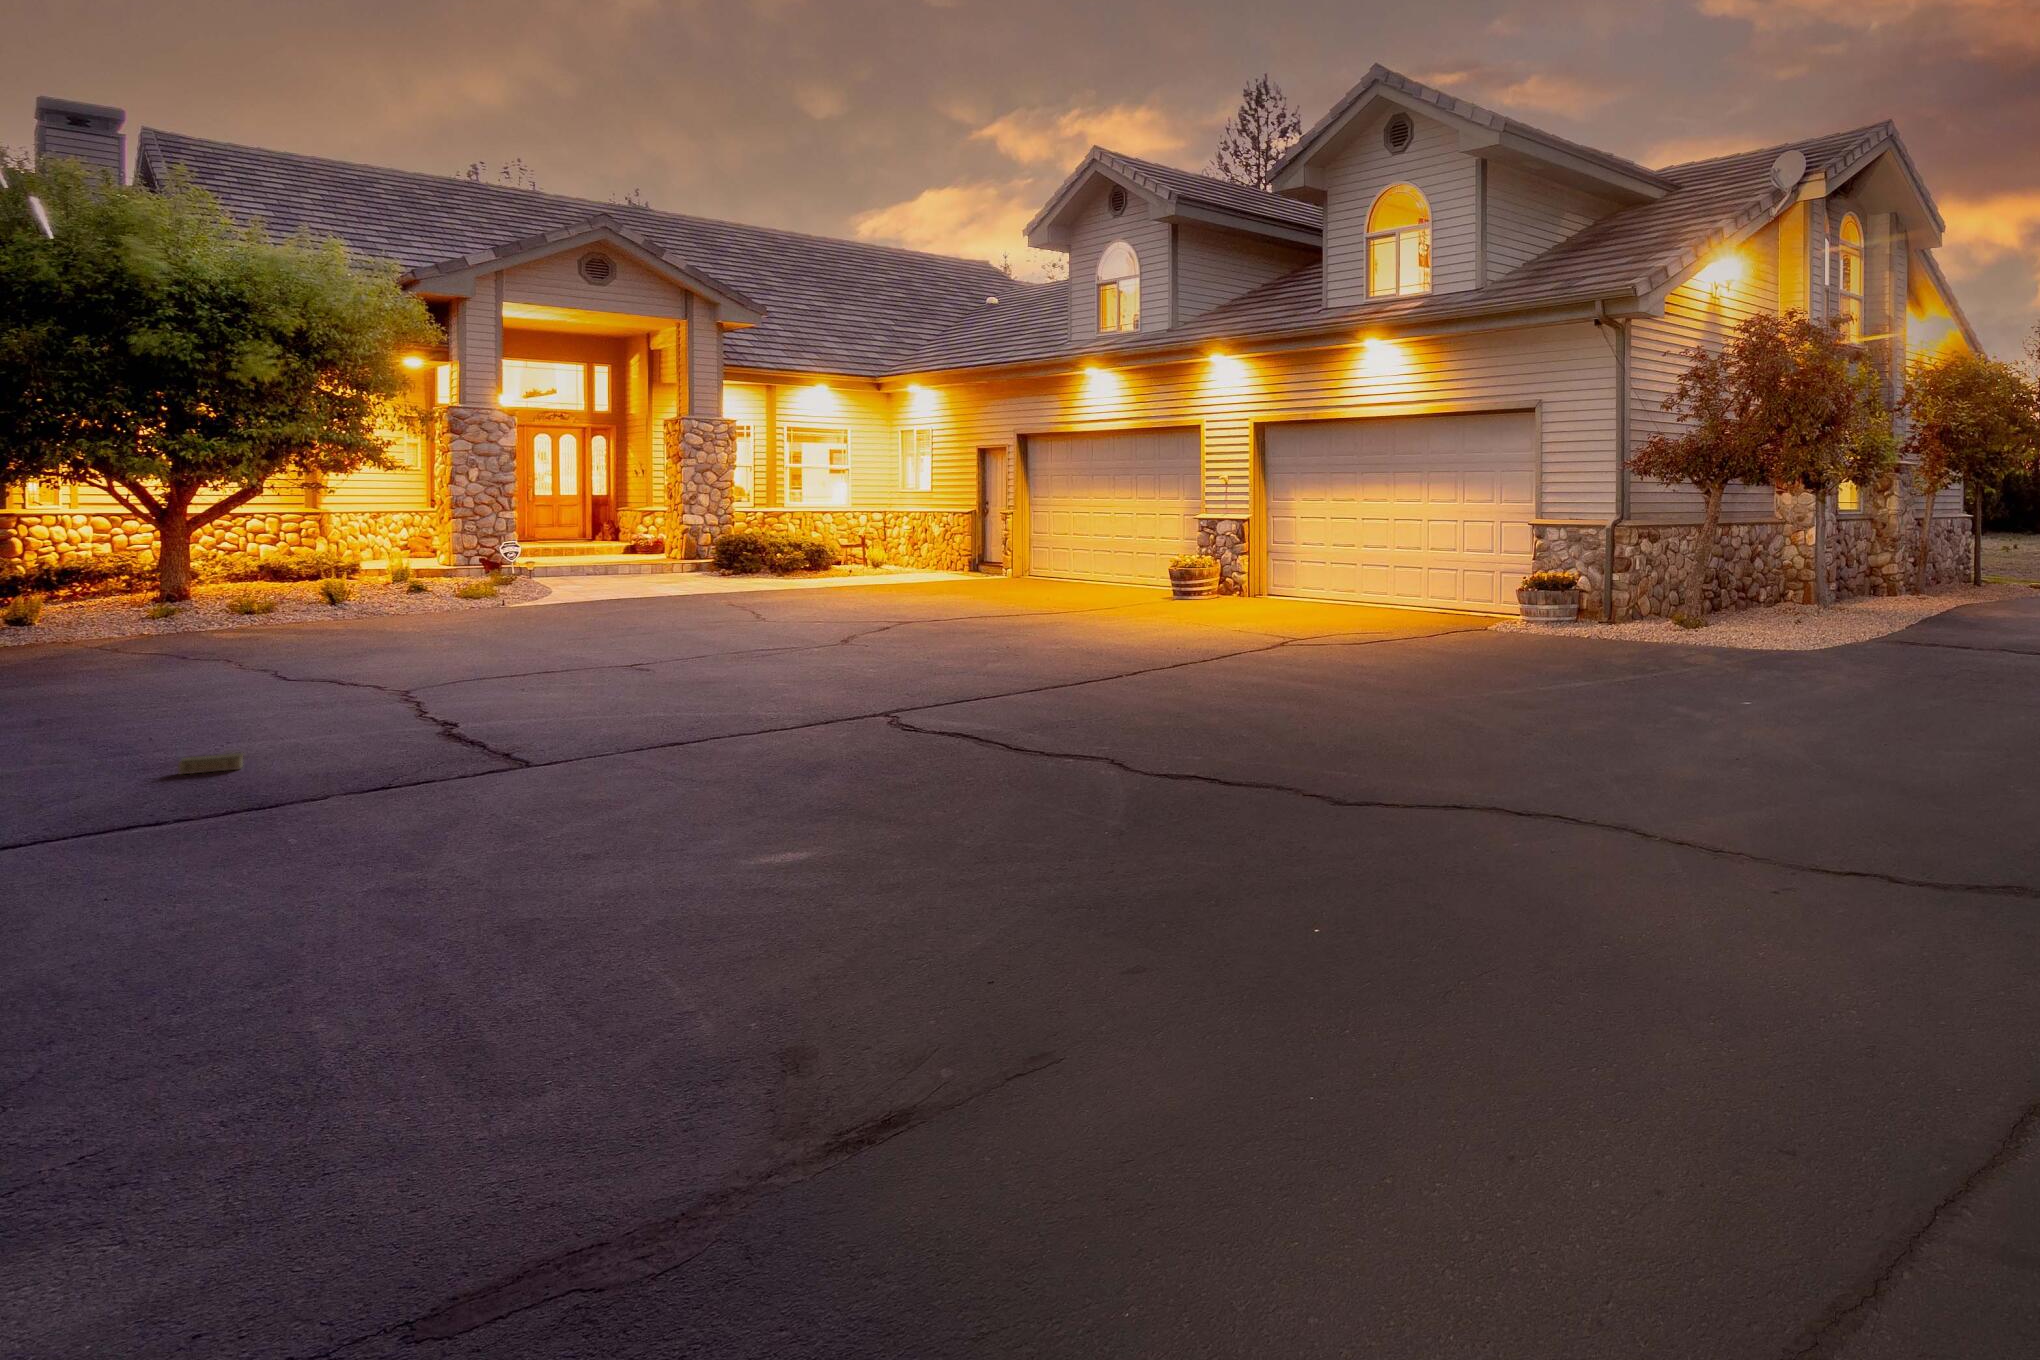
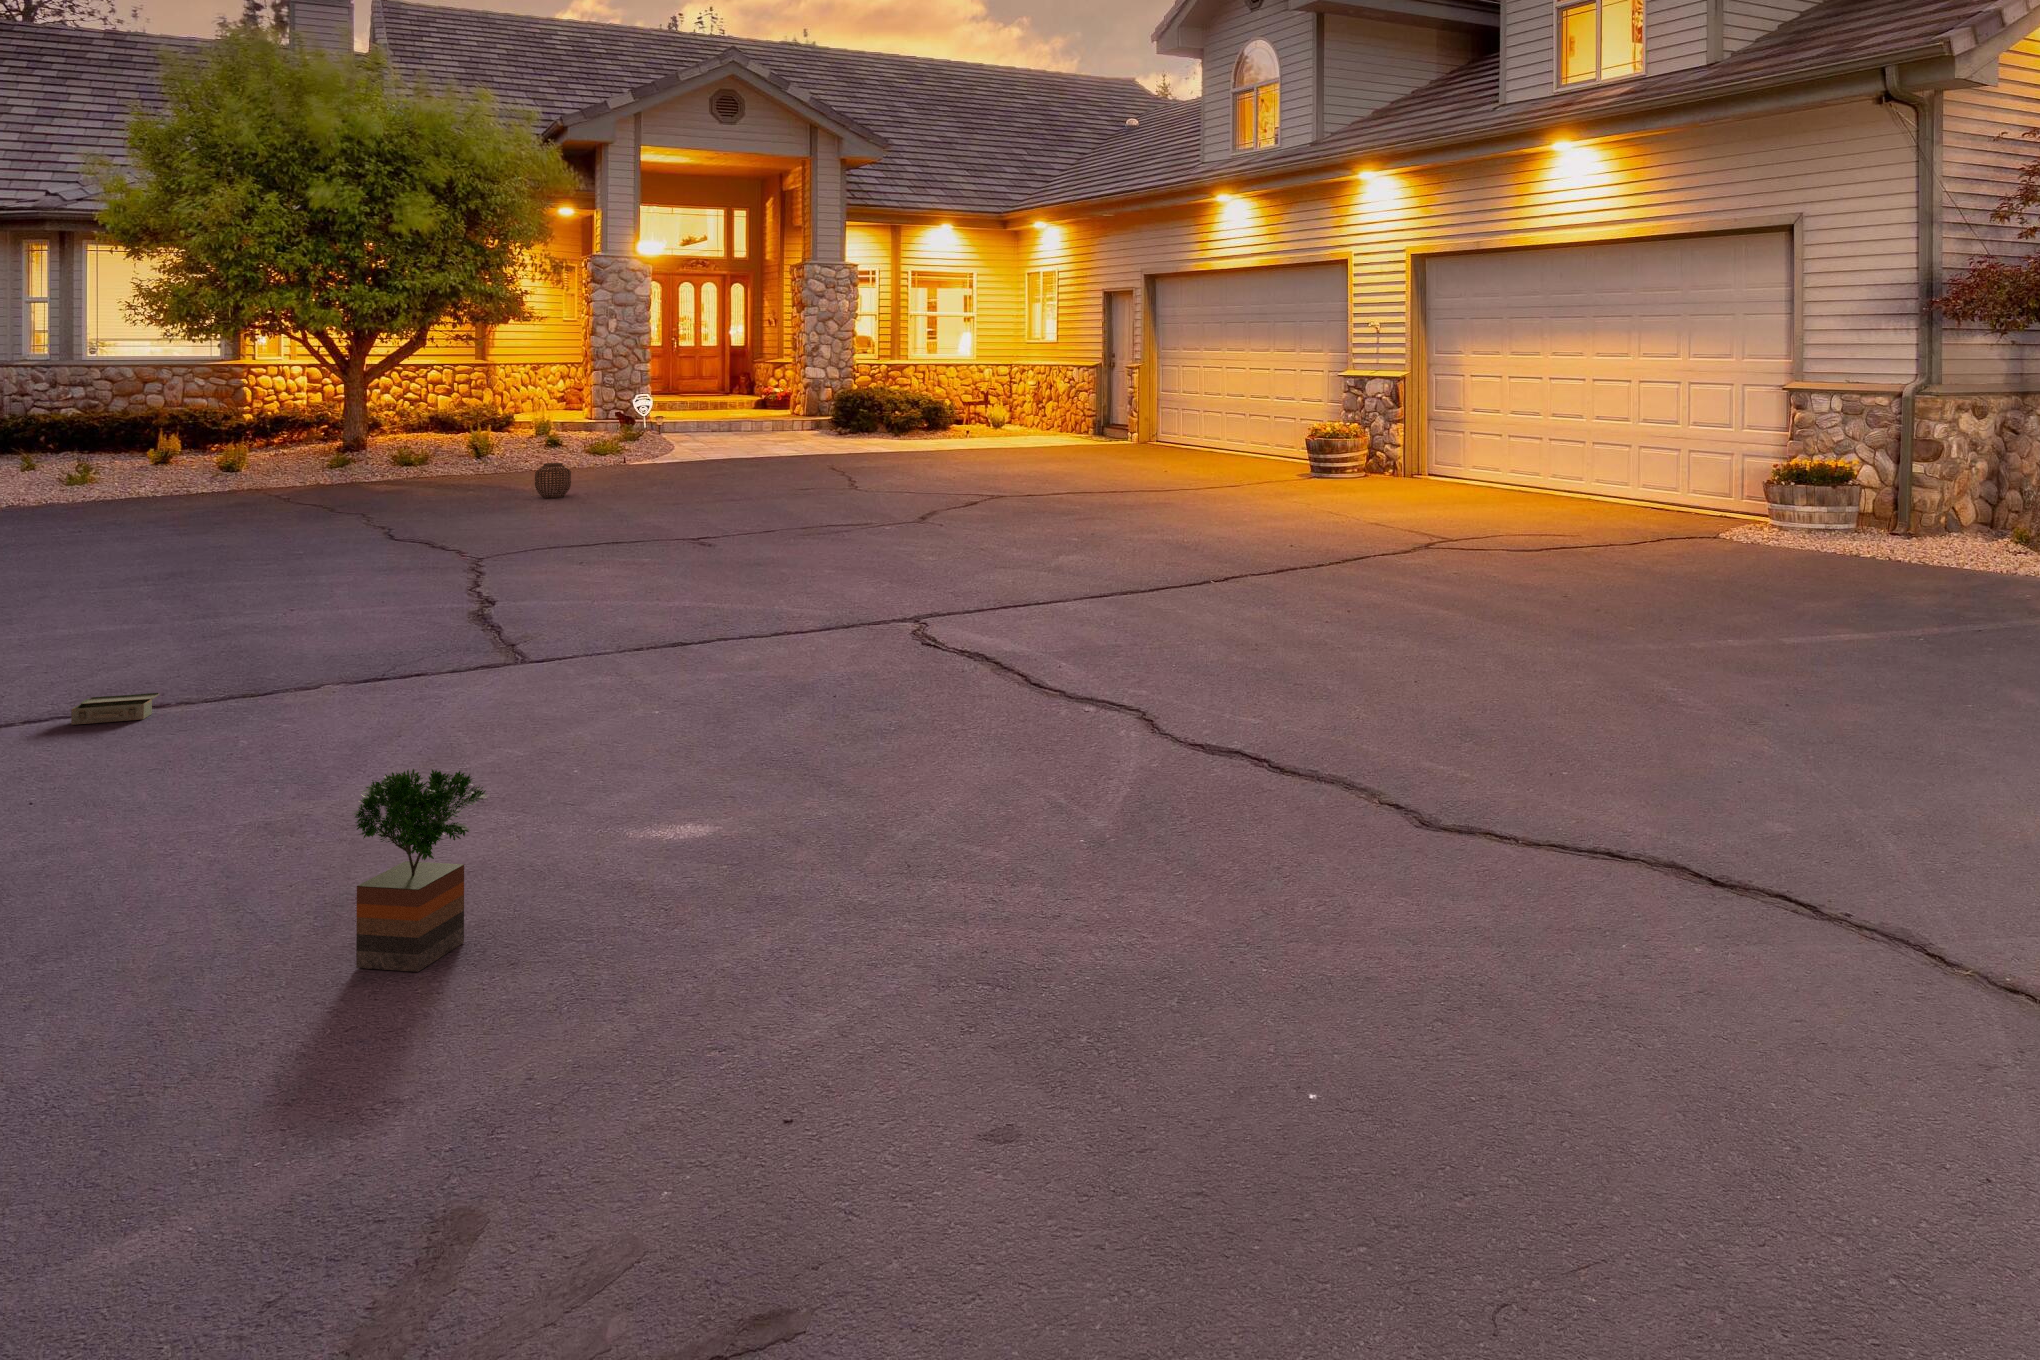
woven basket: none [434,601,472,634] -> present [535,463,571,498]
potted tree: none [565,728,645,835] -> present [354,769,487,972]

